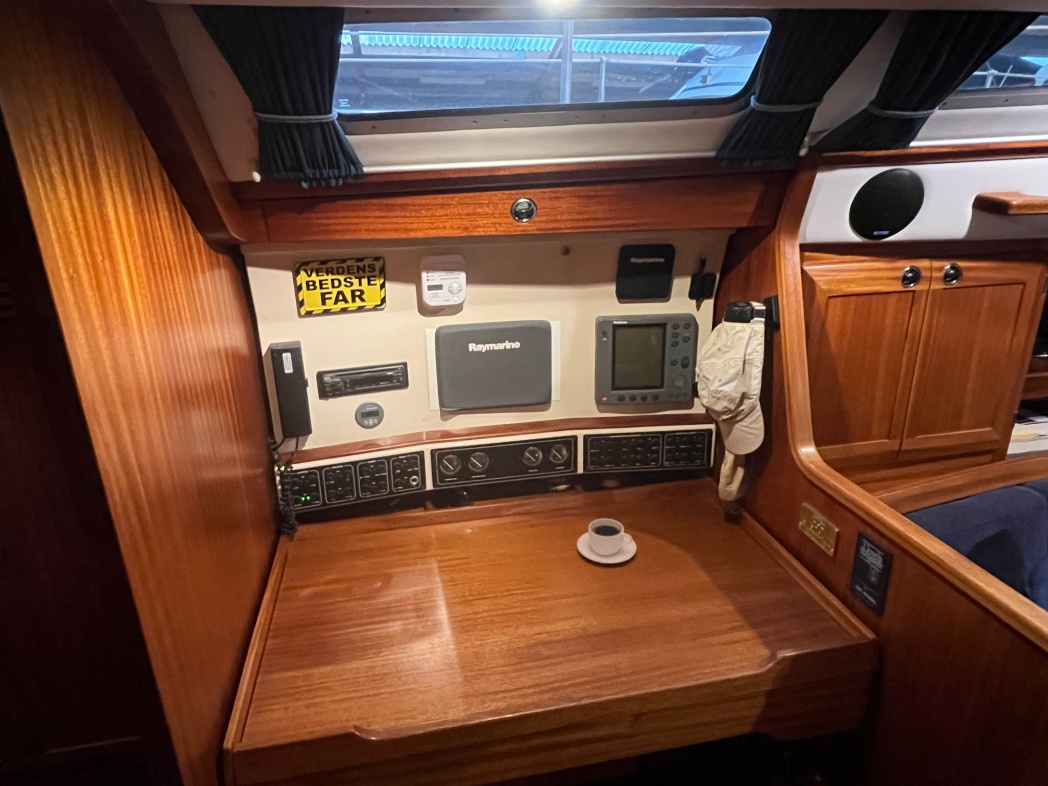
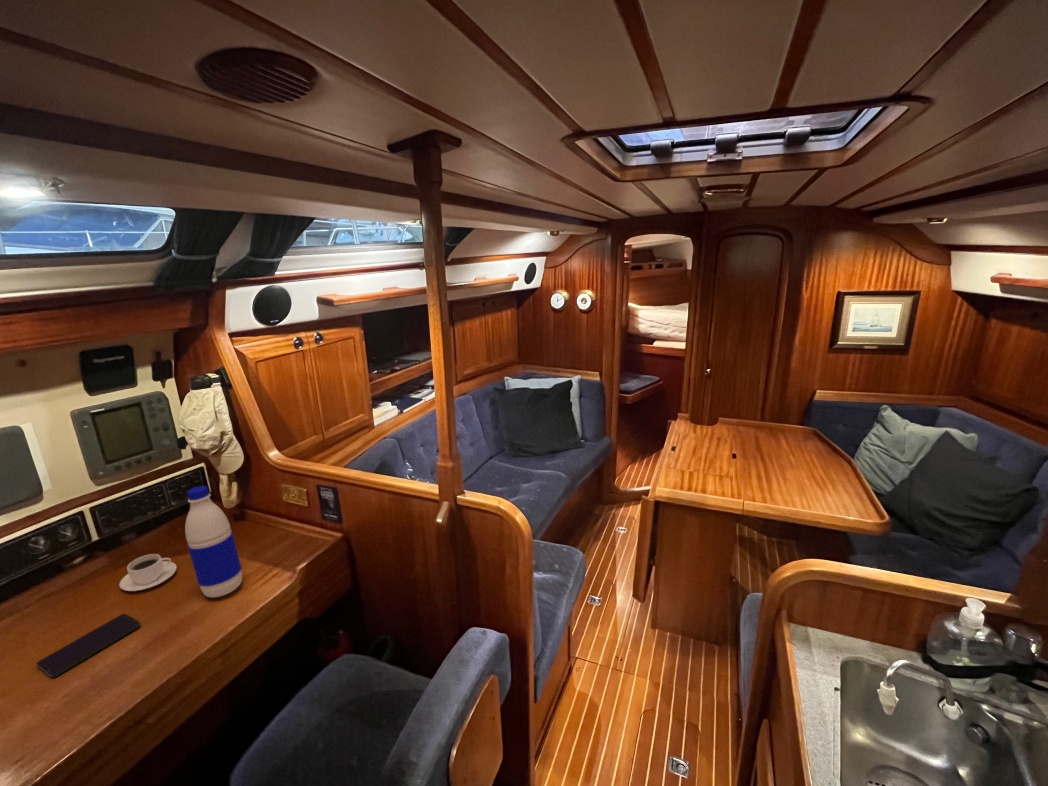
water bottle: none [644,462,703,629] -> present [185,486,242,597]
smartphone: none [480,580,572,615] -> present [36,614,140,677]

